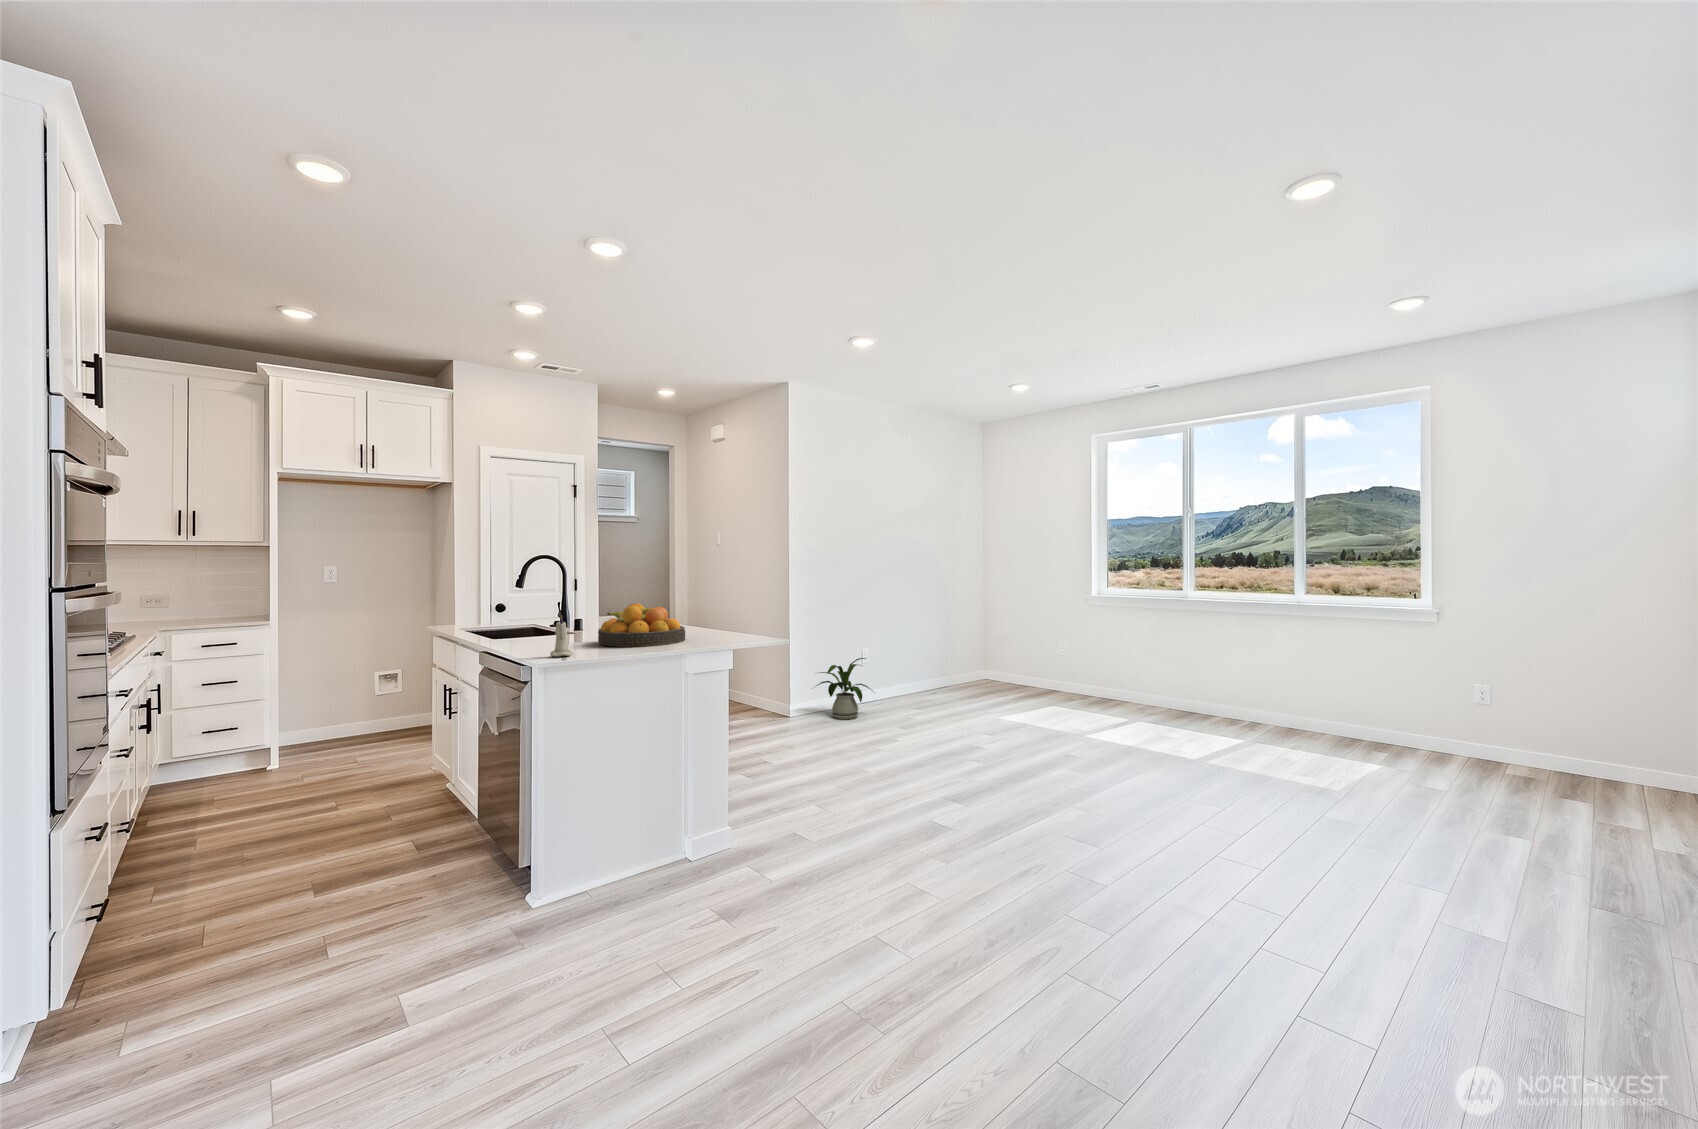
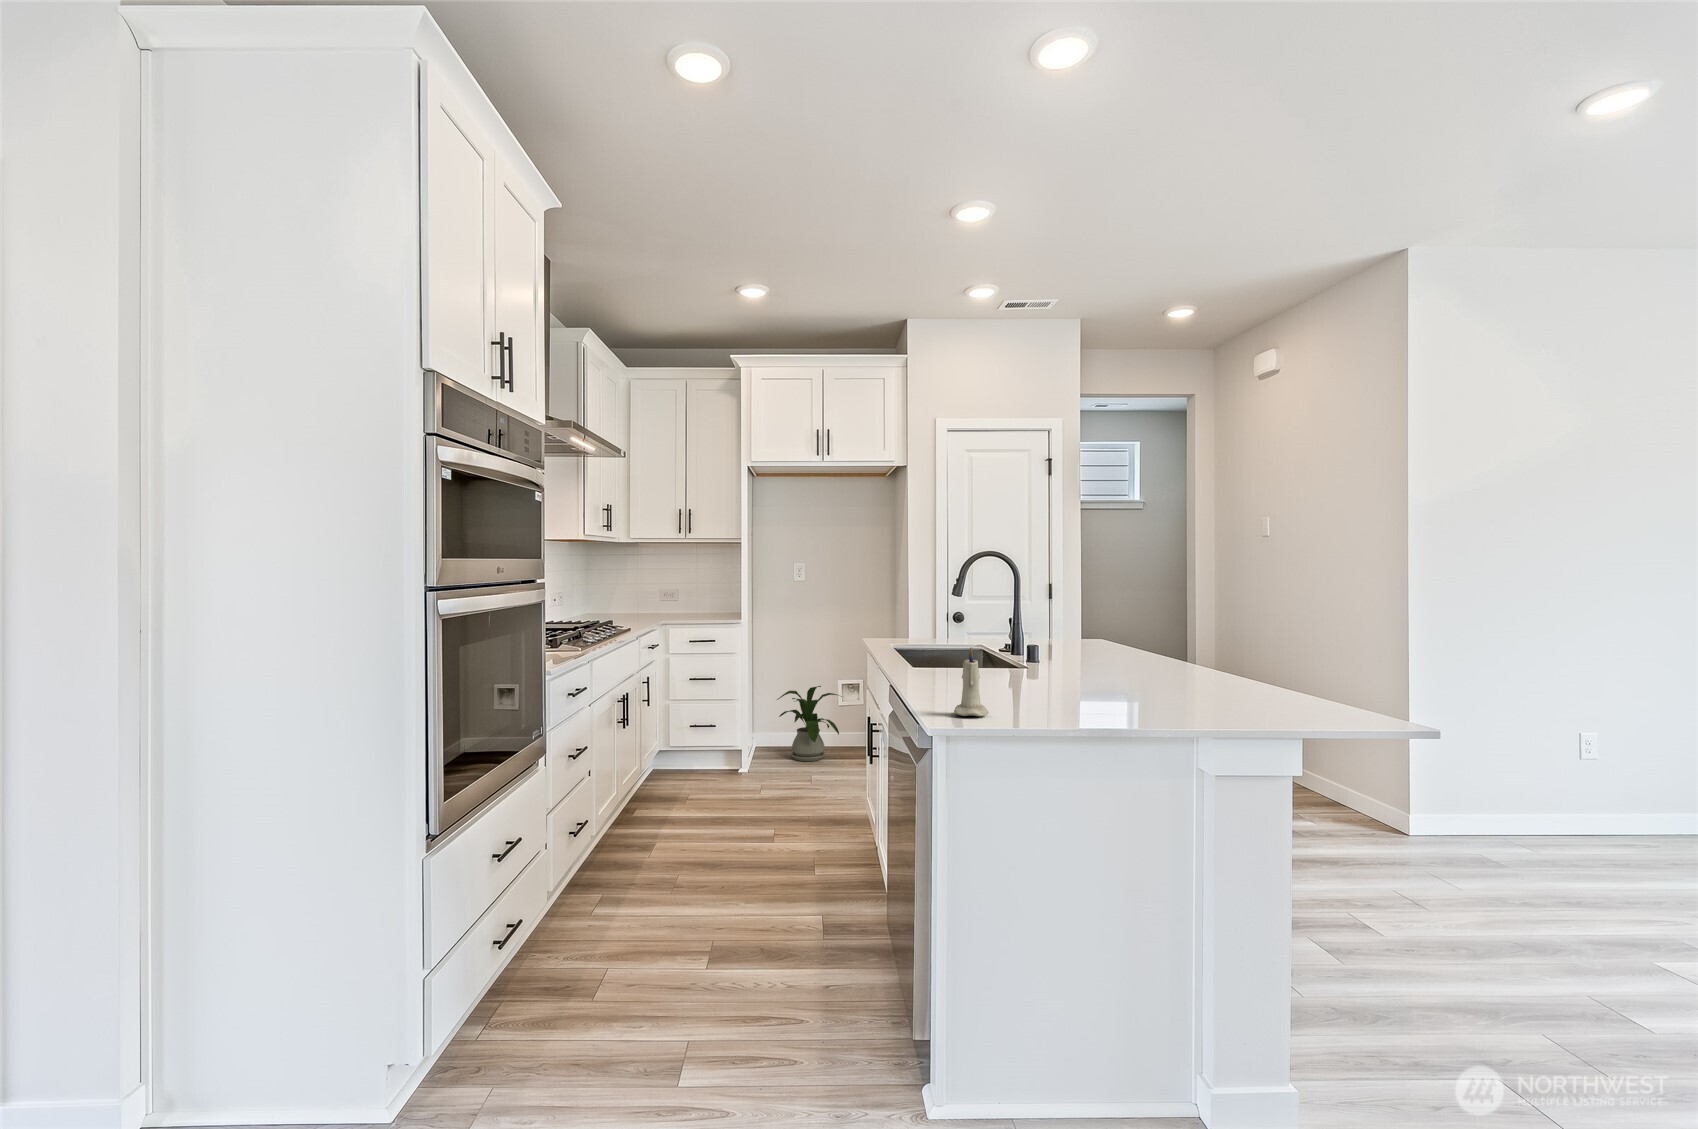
fruit bowl: present [598,603,685,647] -> none [1040,630,1189,709]
house plant: present [815,658,870,719] -> present [777,686,842,761]

